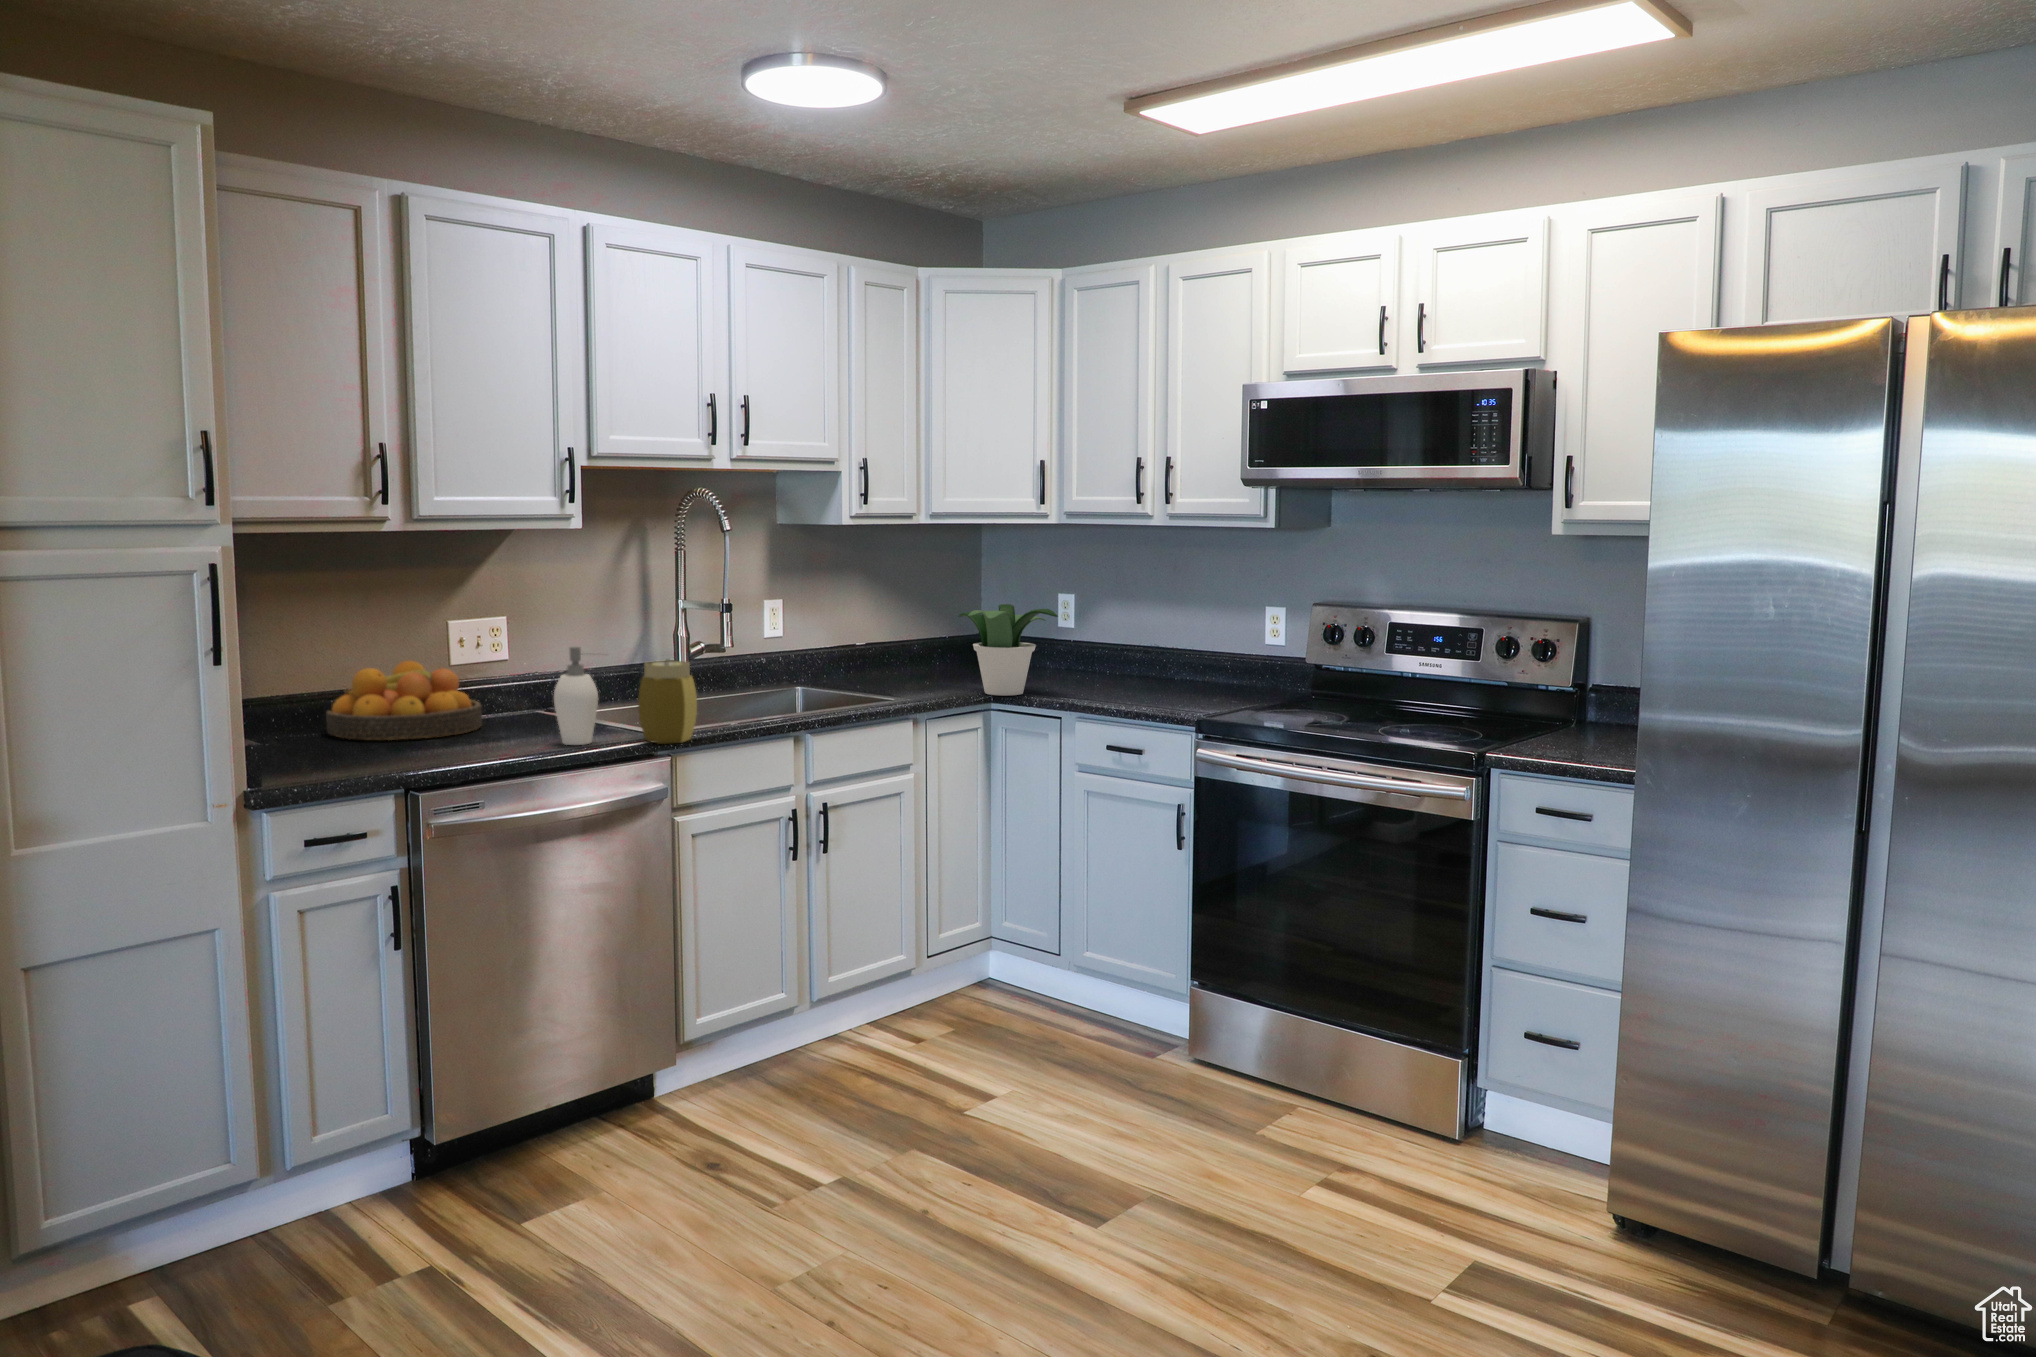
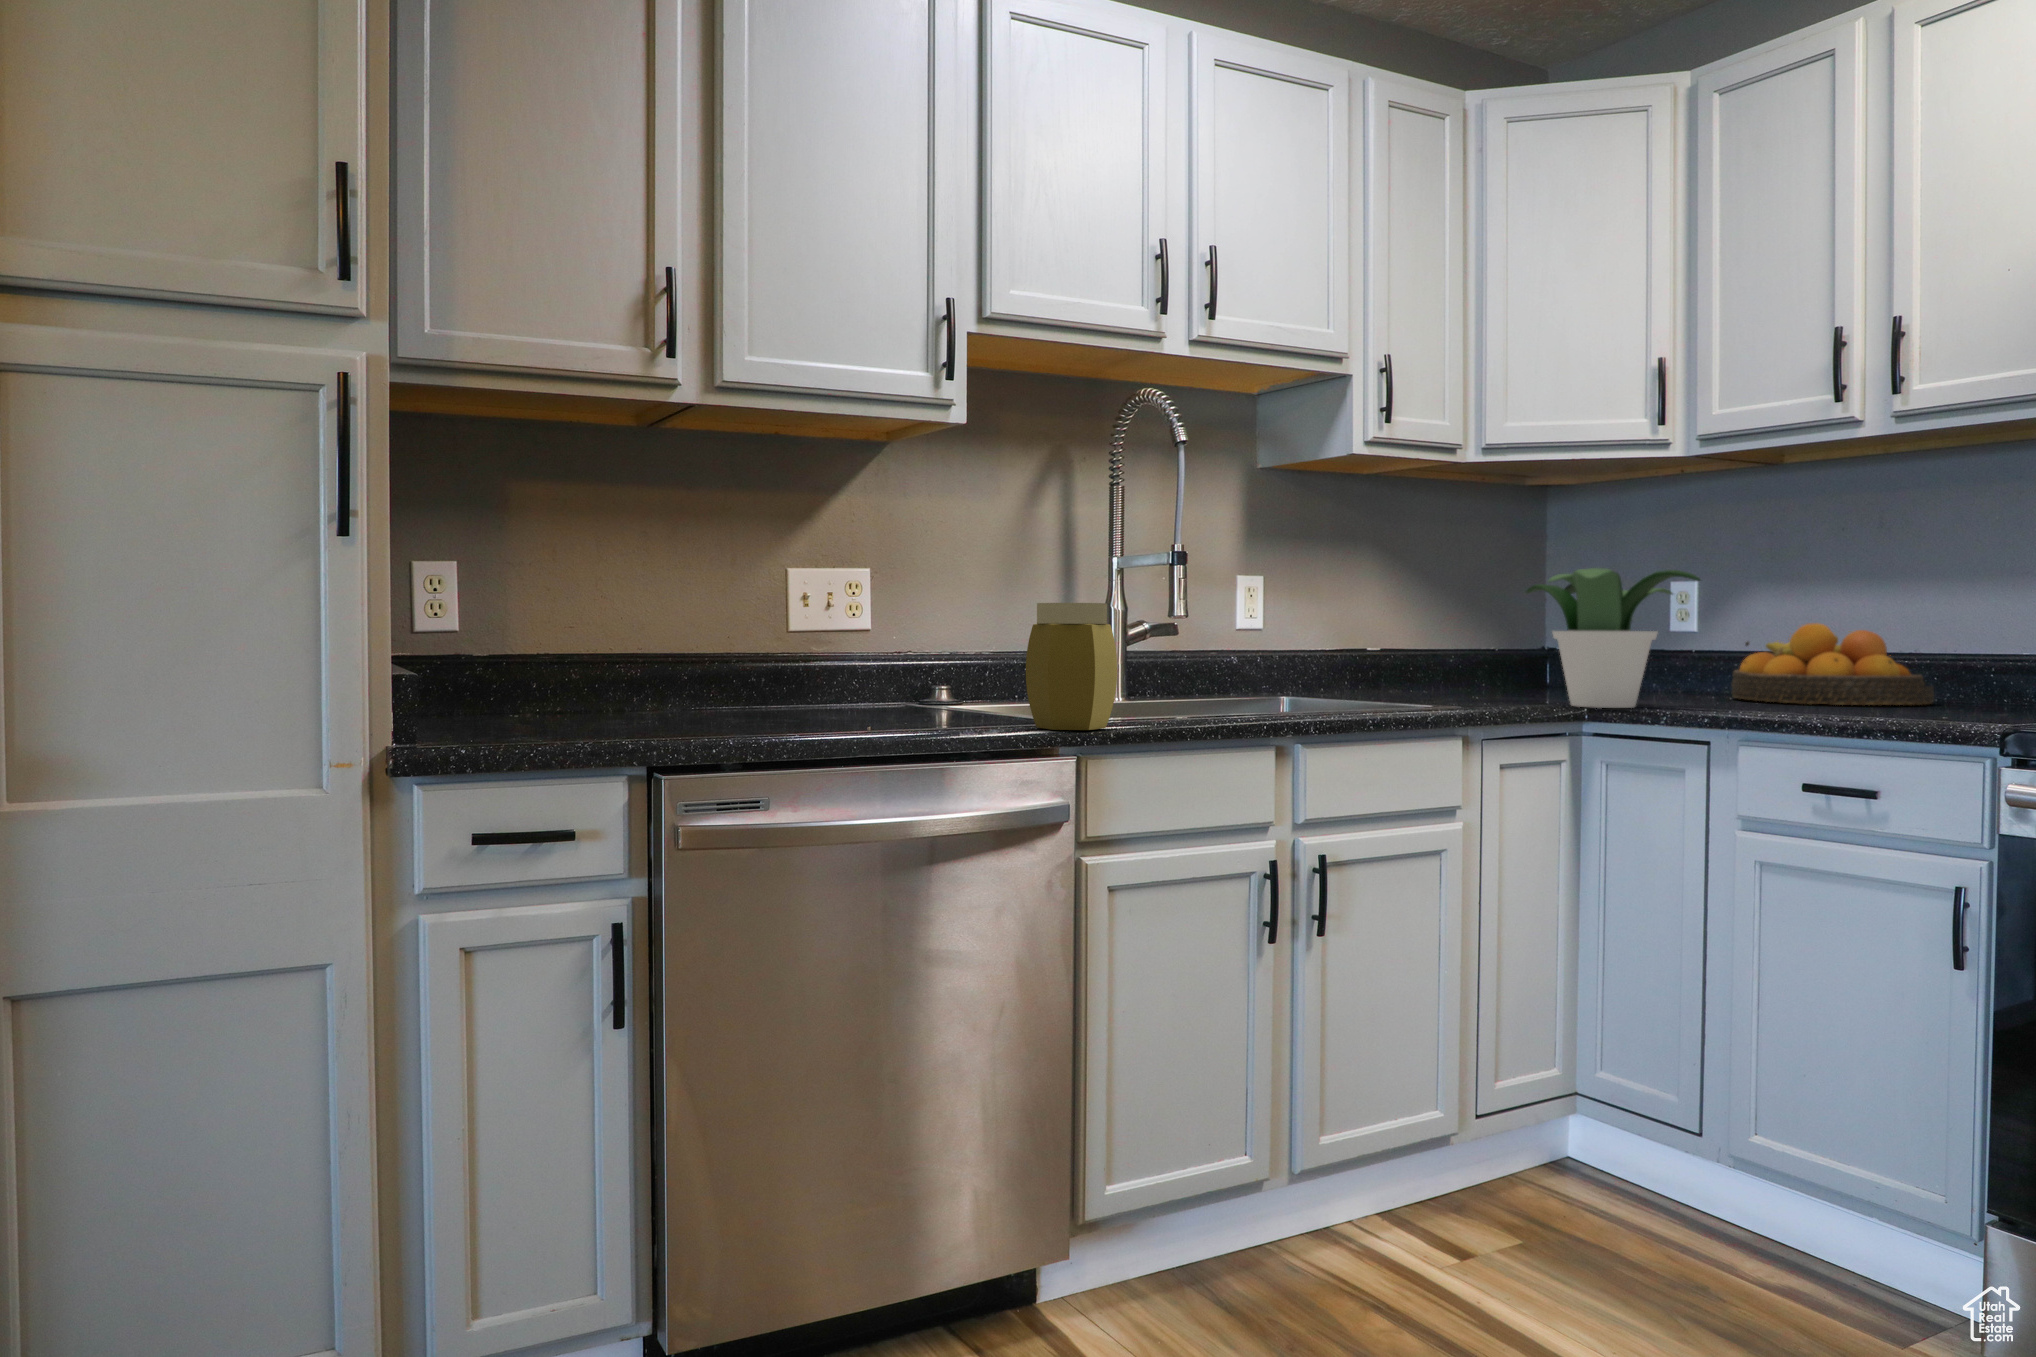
soap dispenser: present [554,646,598,745] -> none [900,576,982,728]
fruit bowl: present [326,661,482,740] -> present [1731,623,1934,705]

